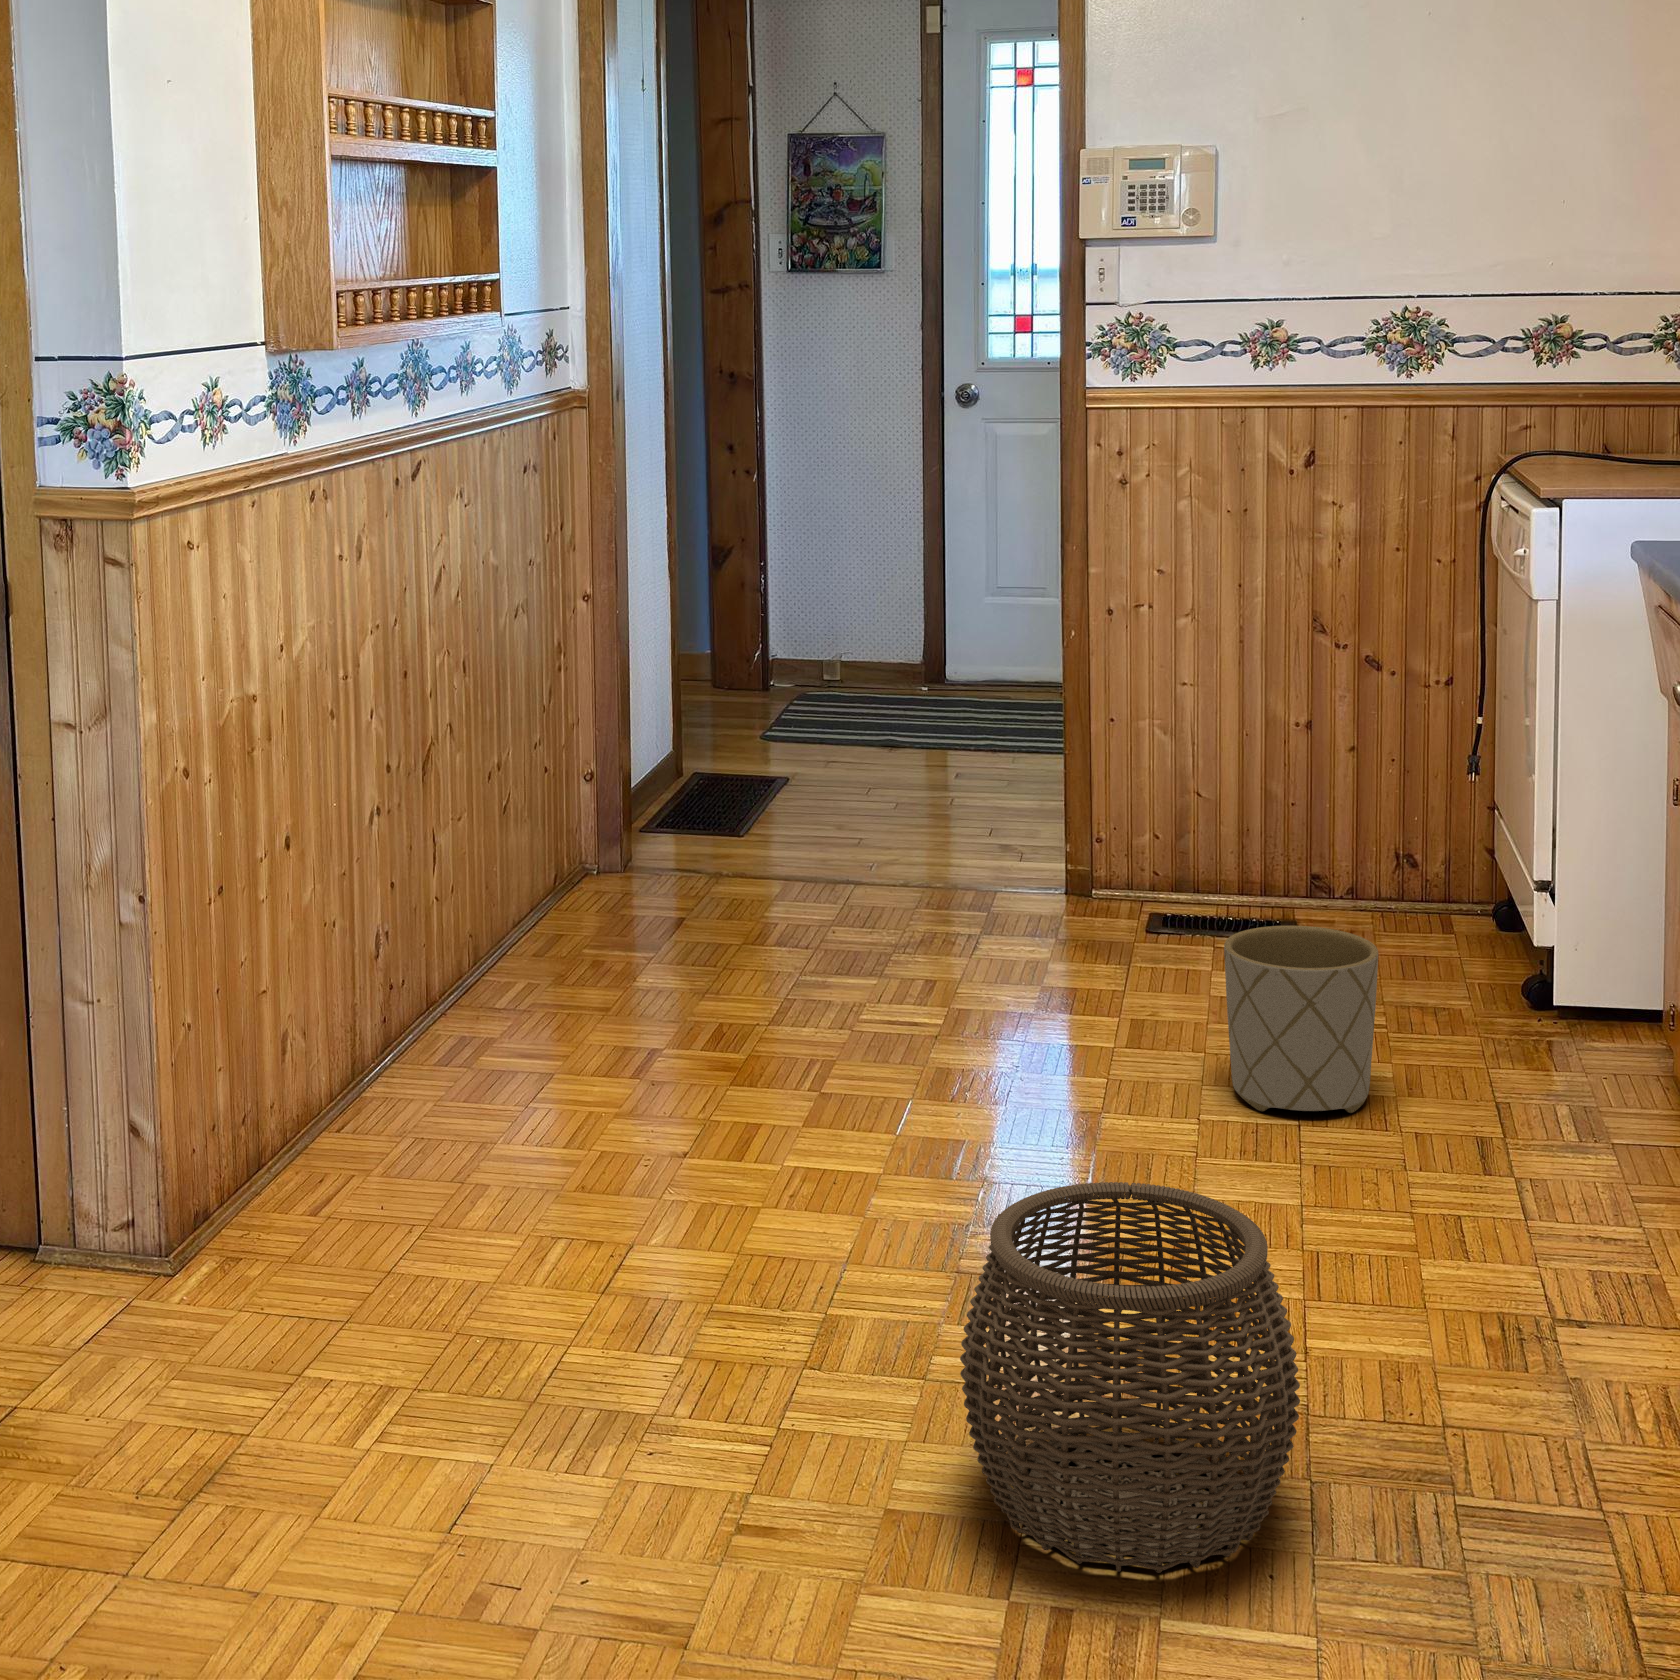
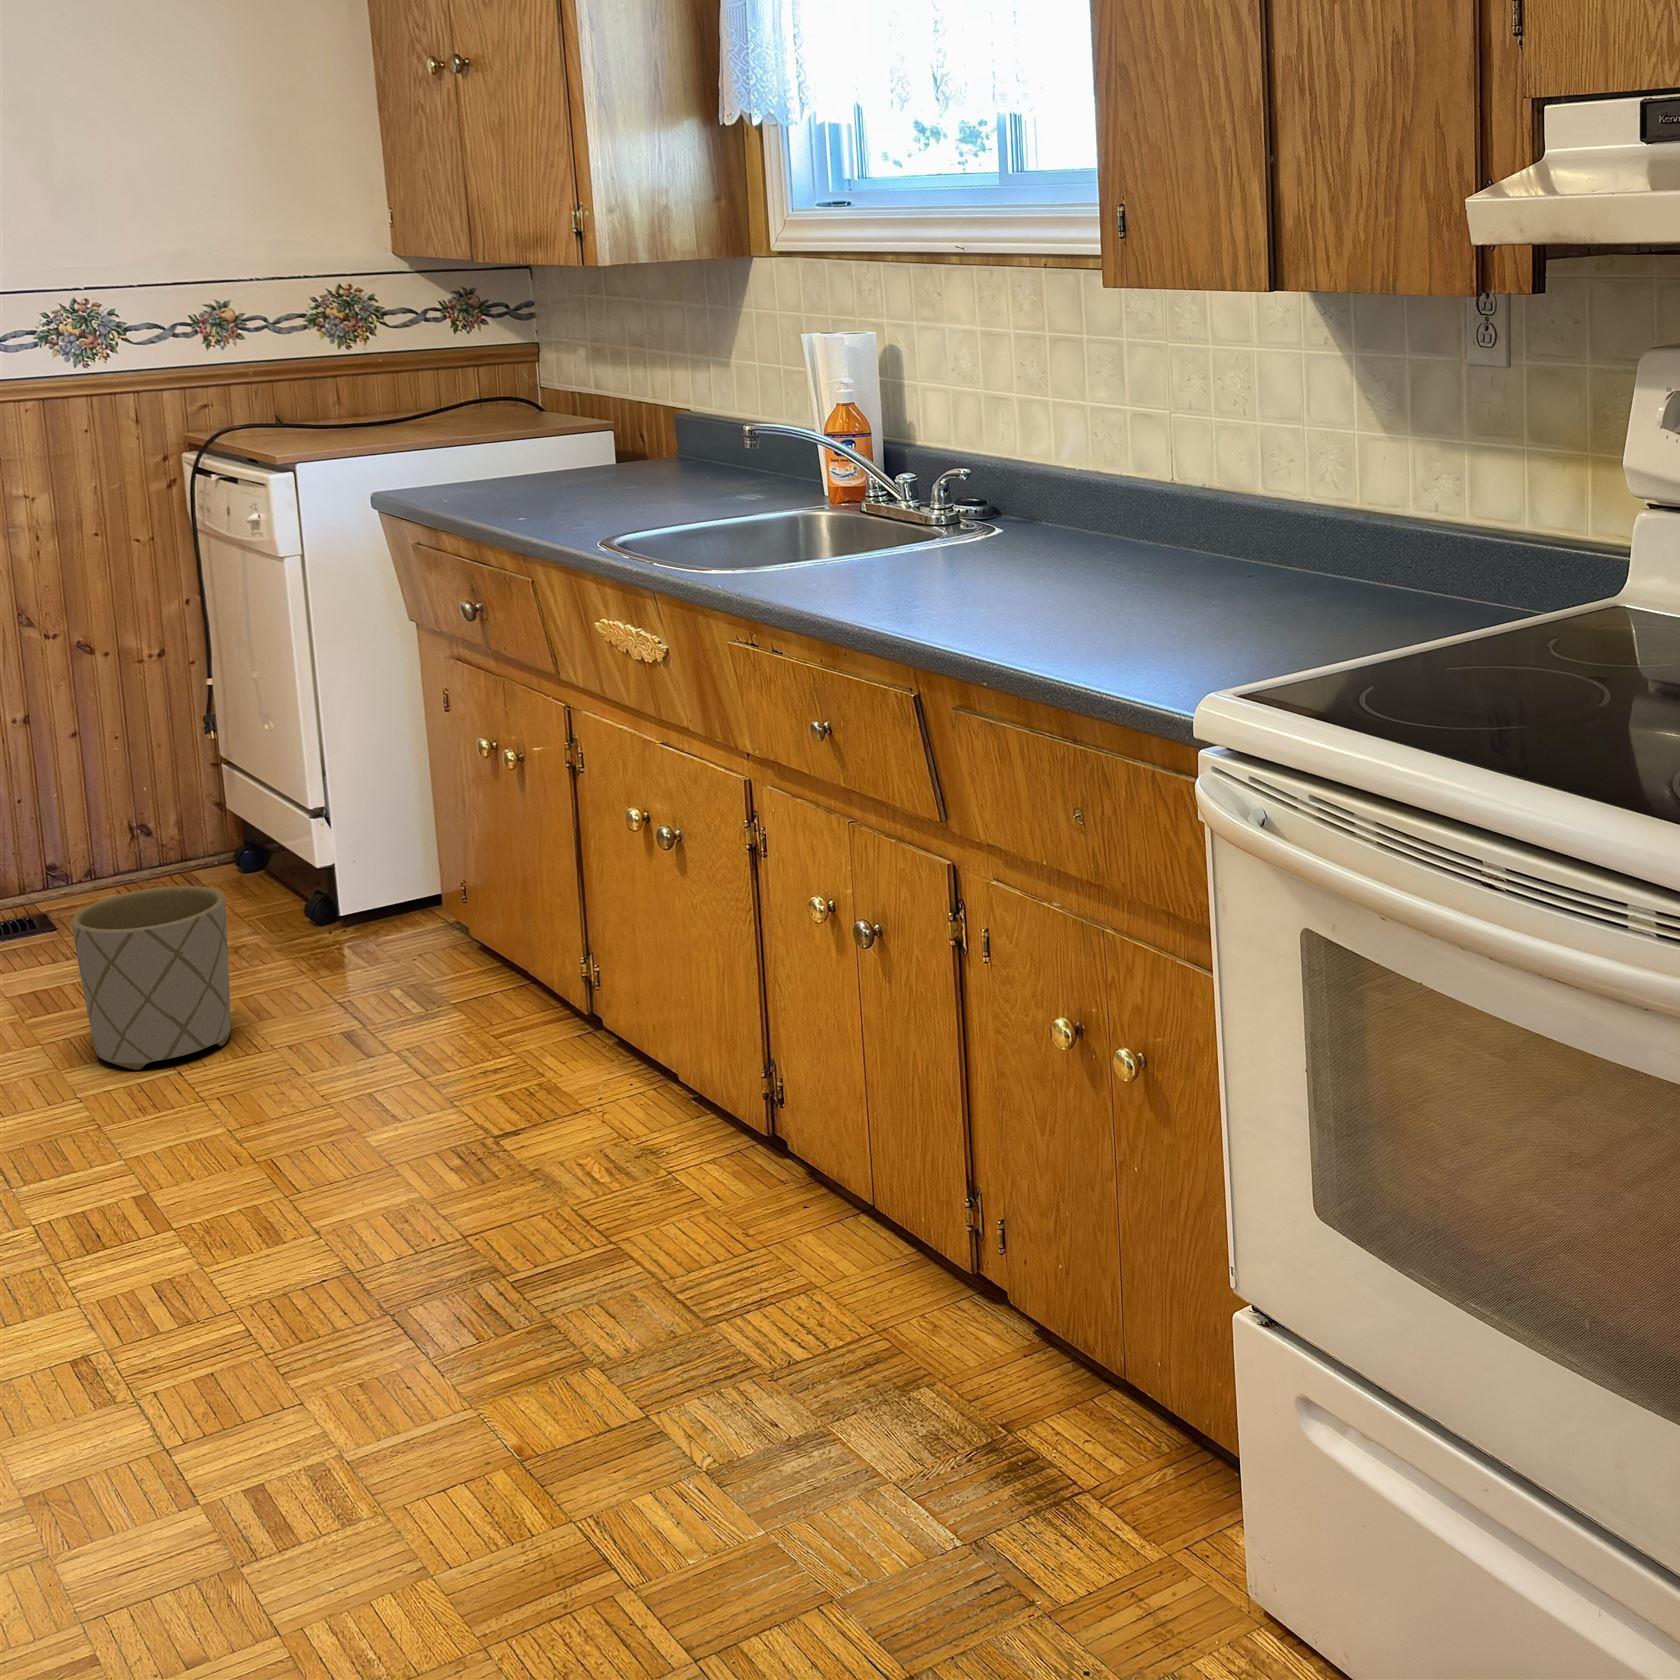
woven basket: present [960,1182,1300,1573] -> none [68,1103,396,1456]

